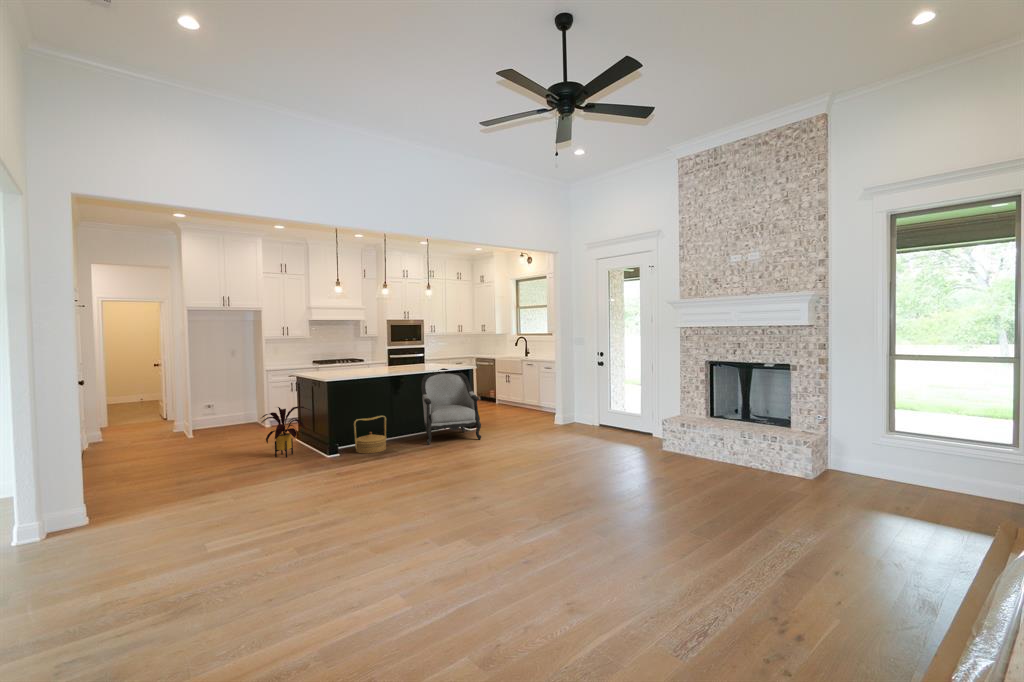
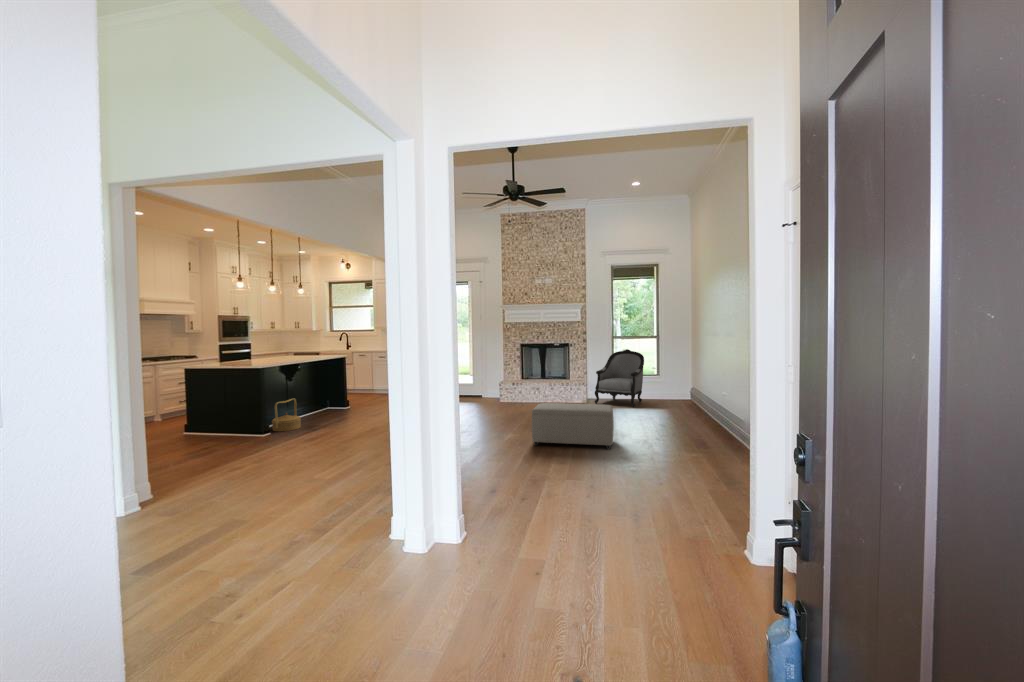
armchair: present [421,368,481,445] -> present [595,349,644,407]
house plant: present [261,406,307,457] -> none [175,395,231,445]
ottoman: none [558,485,737,637] -> present [532,403,614,449]

